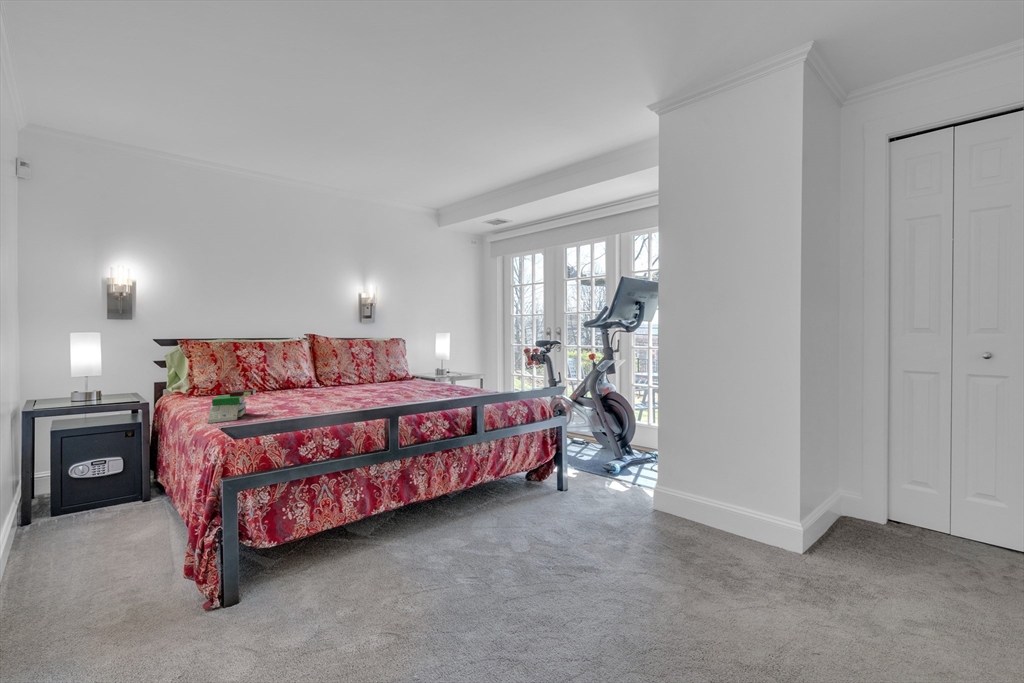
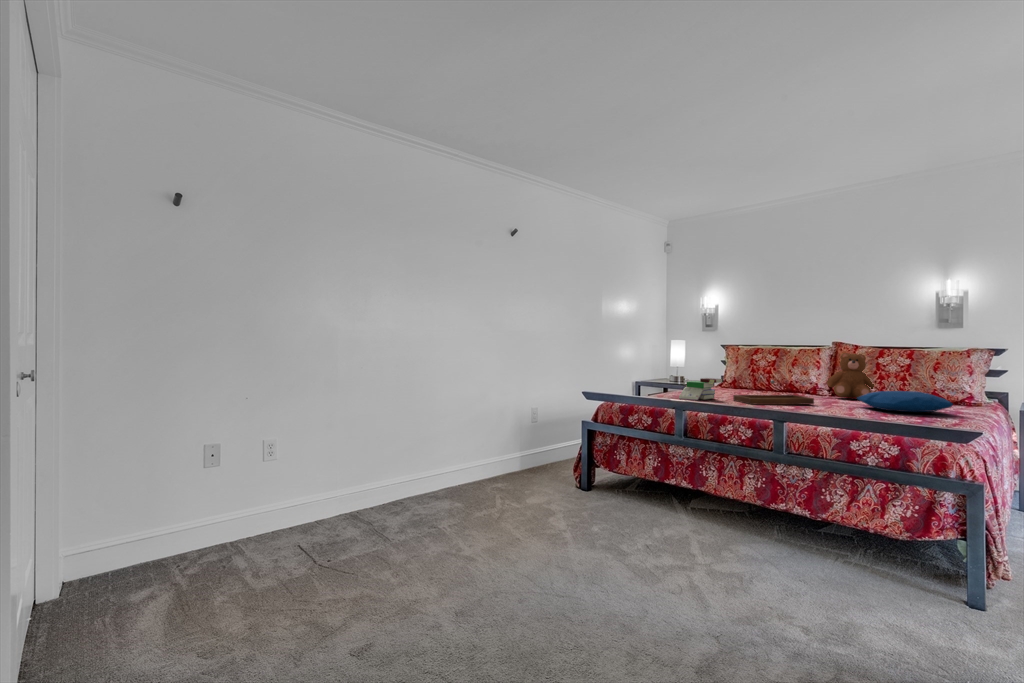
teddy bear: none [318,346,356,386] -> present [827,353,874,398]
pillow: none [368,375,431,393] -> present [857,391,953,412]
tray: none [269,382,343,412] -> present [733,380,814,405]

